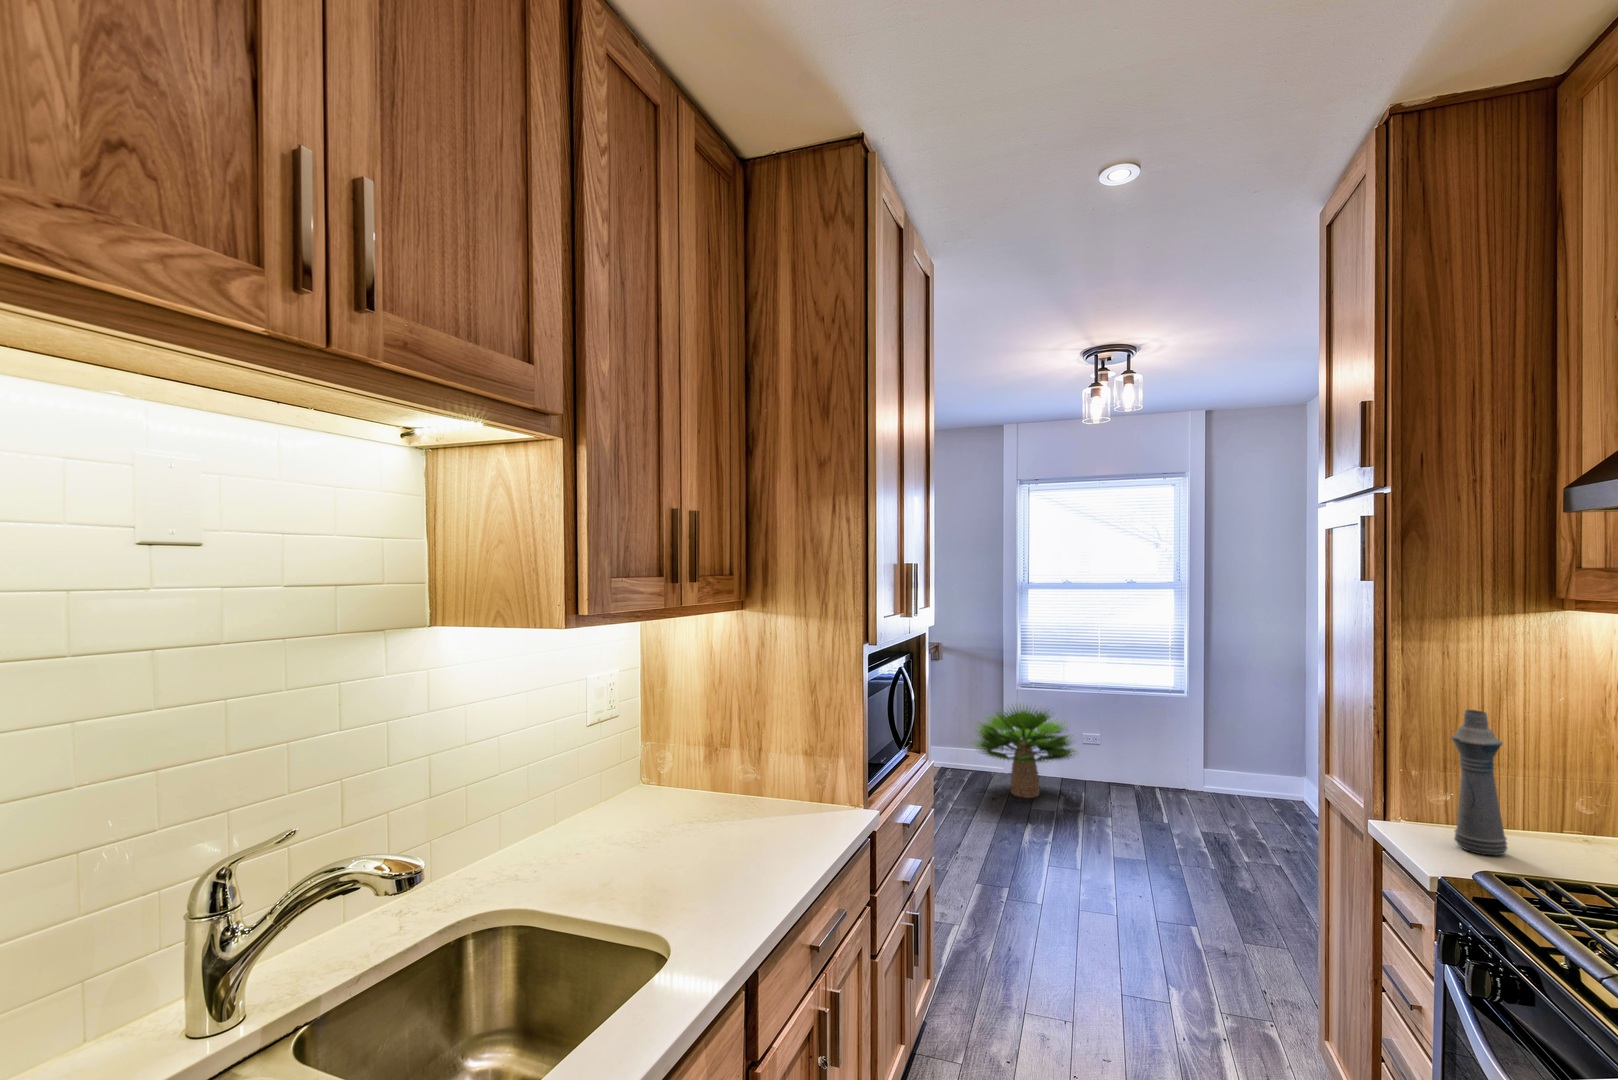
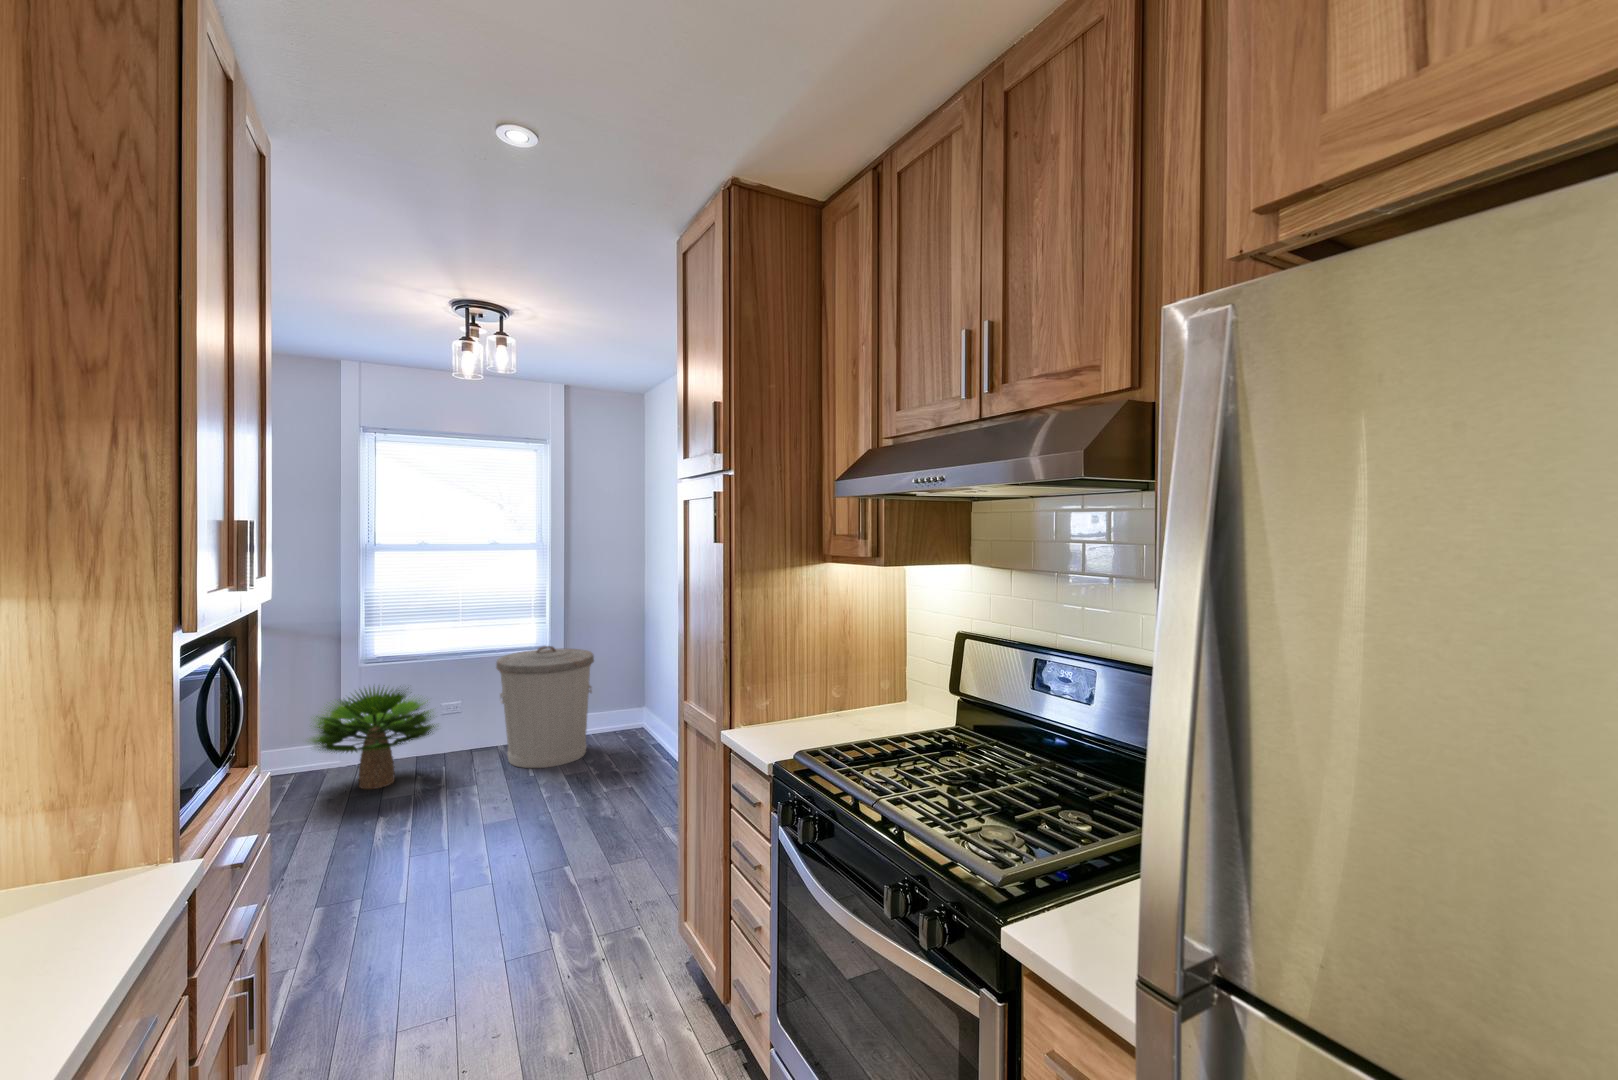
trash can: none [1133,688,1243,820] -> present [496,646,594,768]
bottle: present [1451,710,1508,856] -> none [774,631,806,738]

